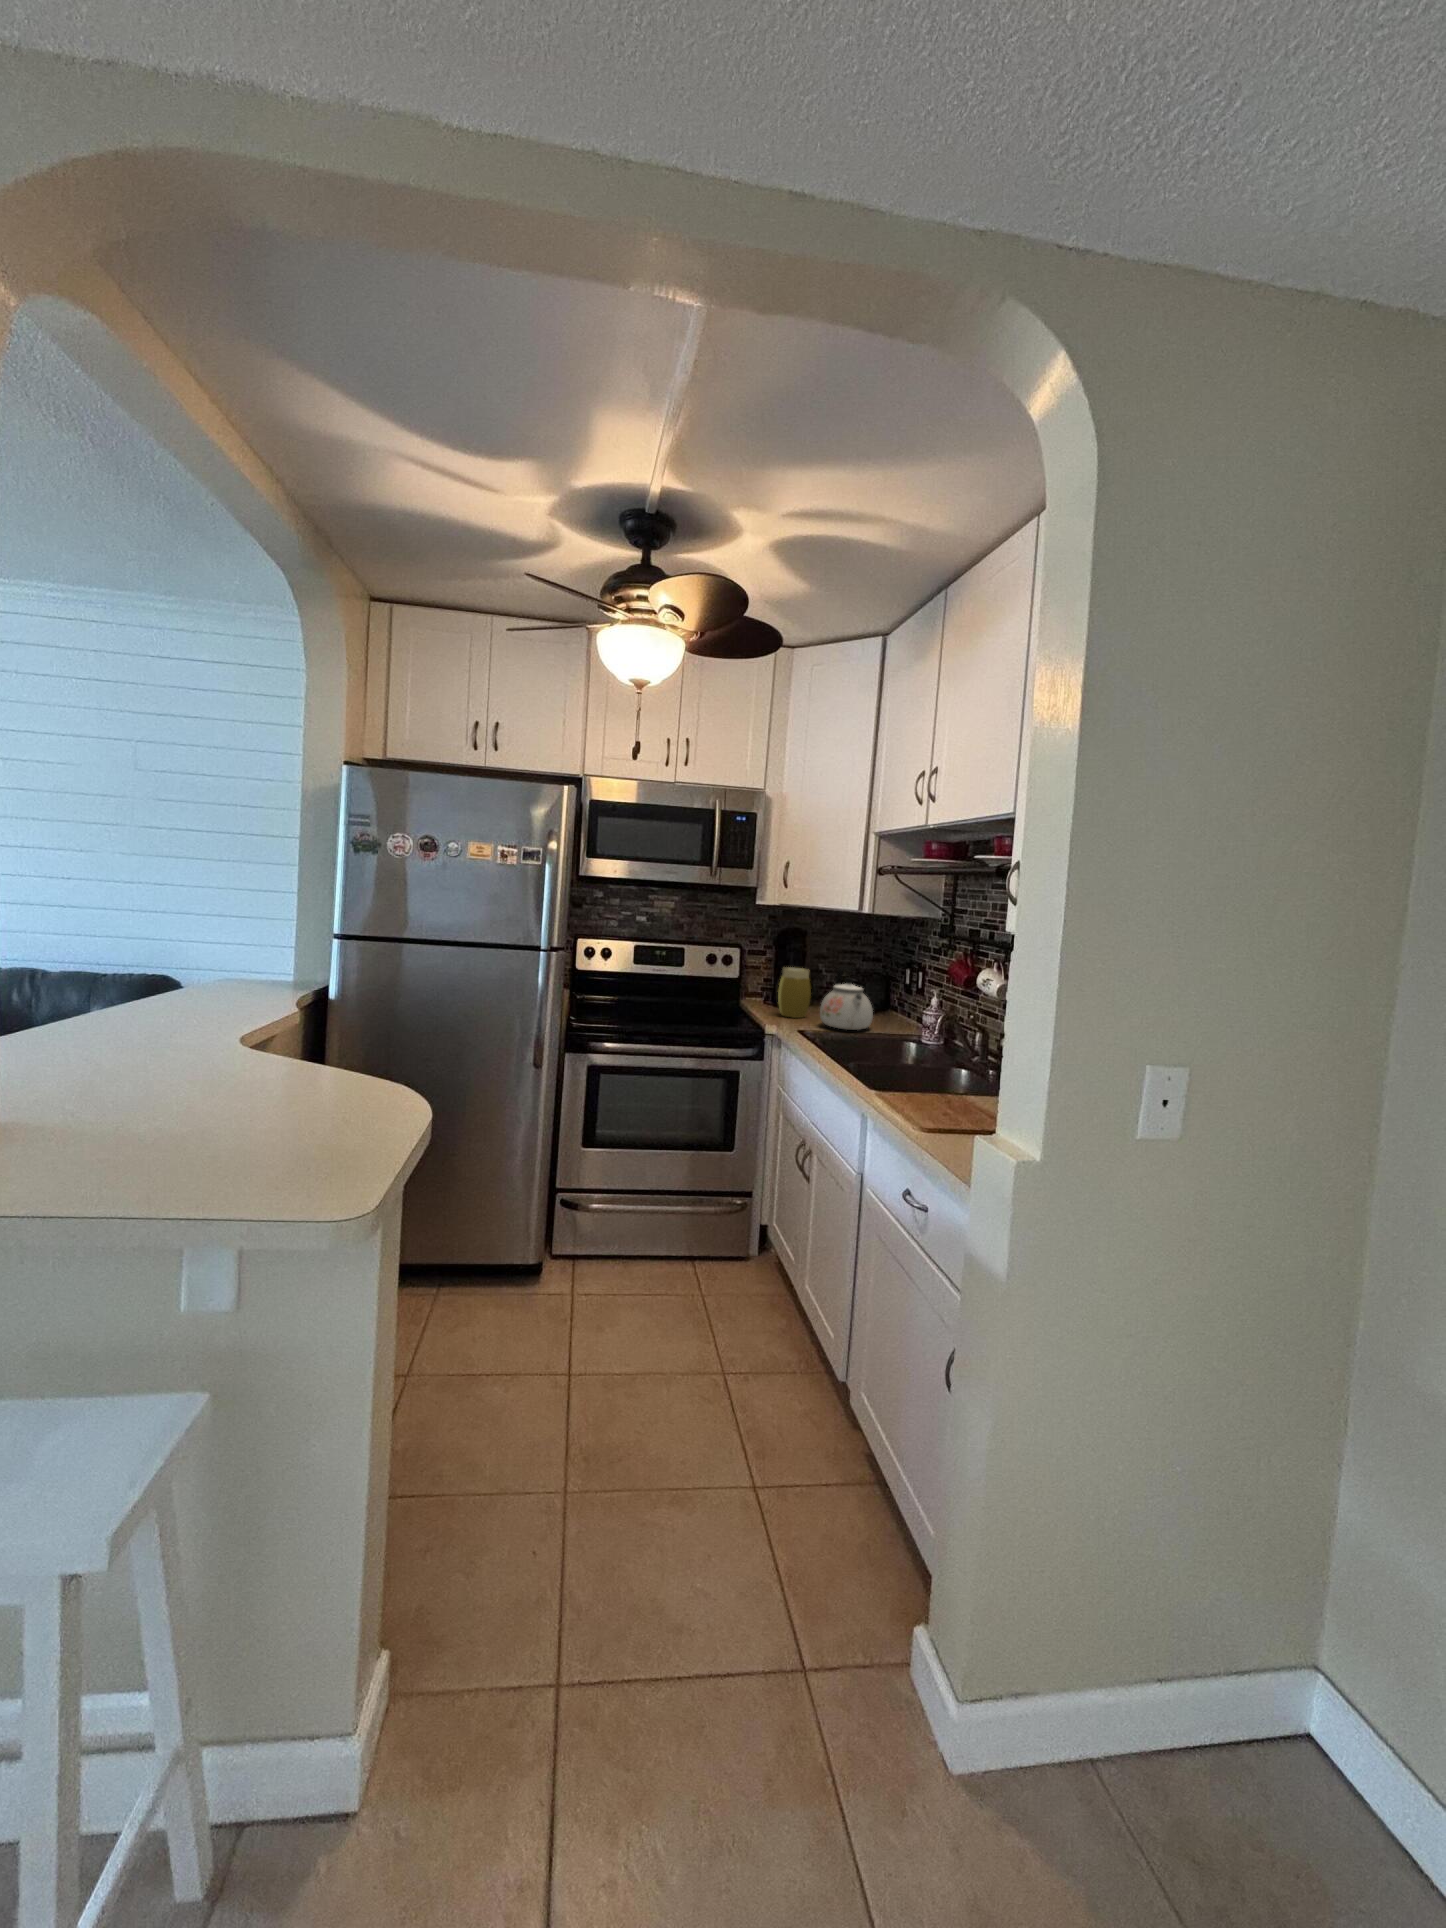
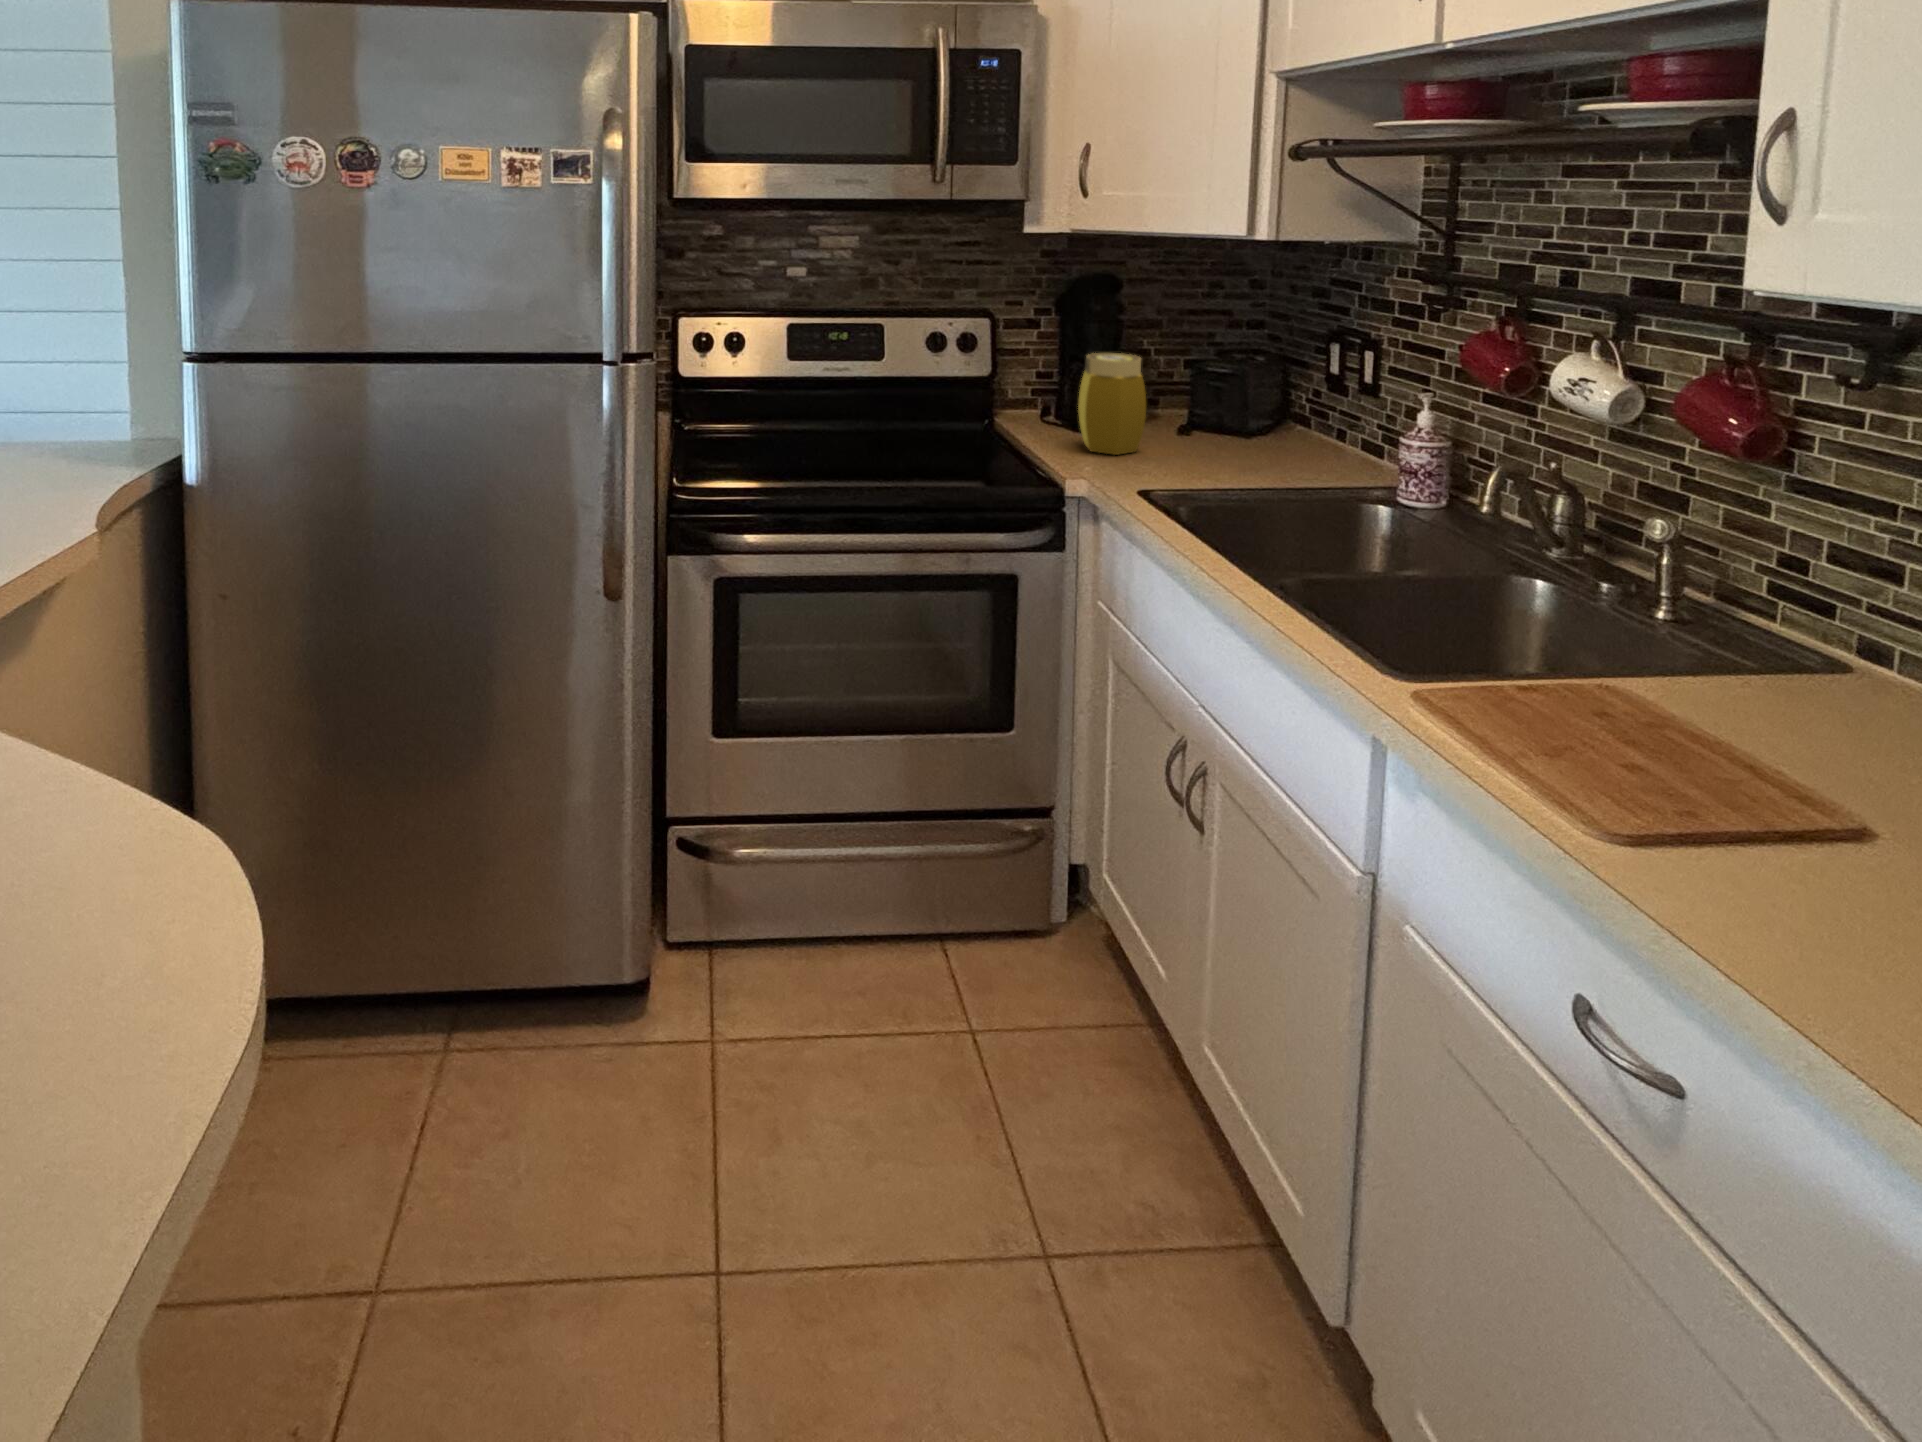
kettle: present [820,967,873,1030] -> none [1173,351,1285,482]

